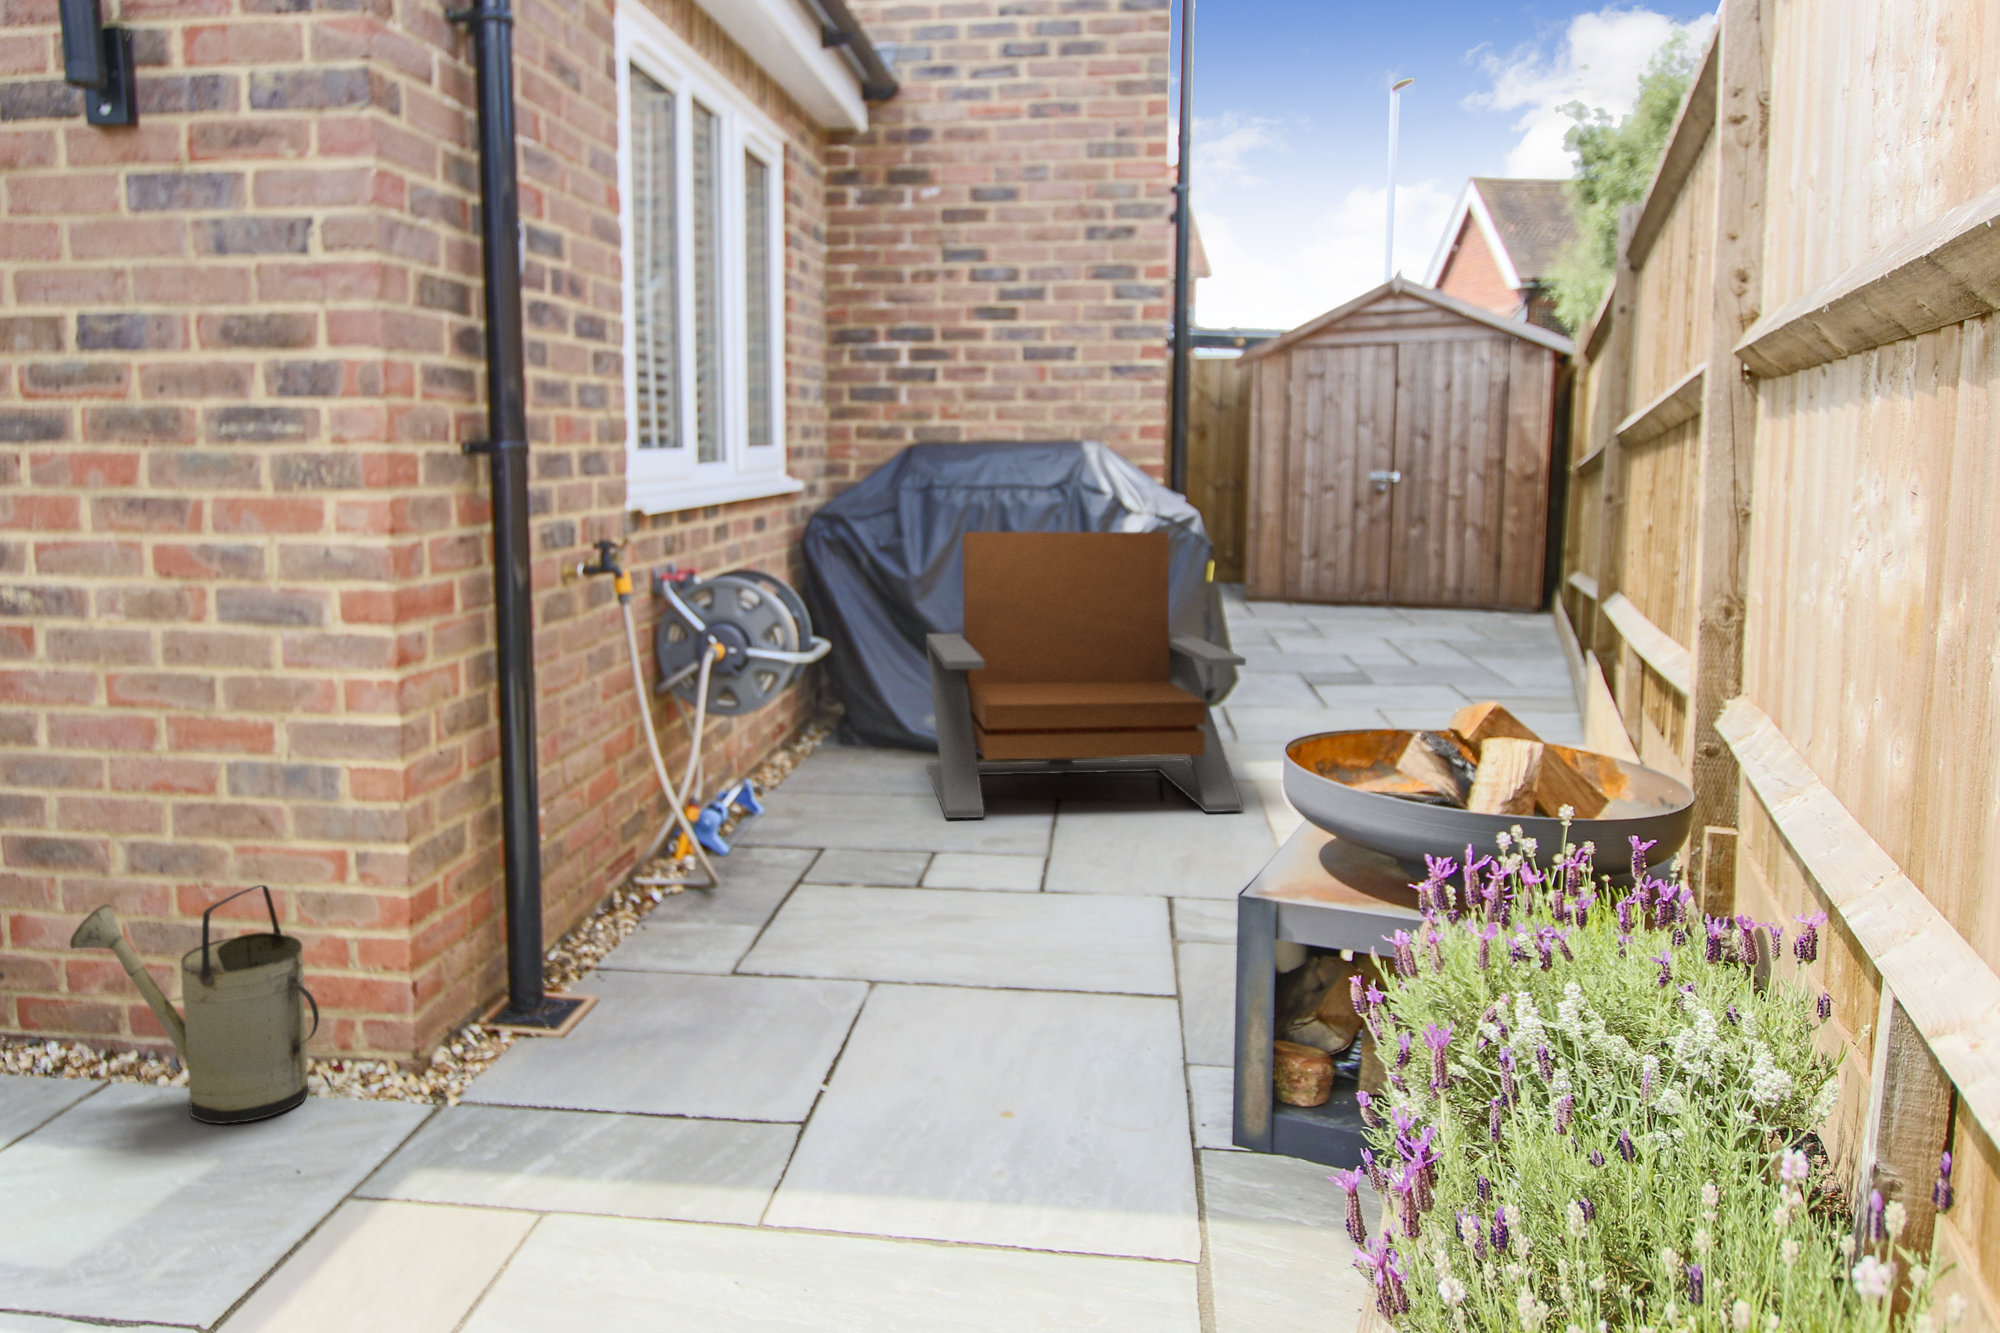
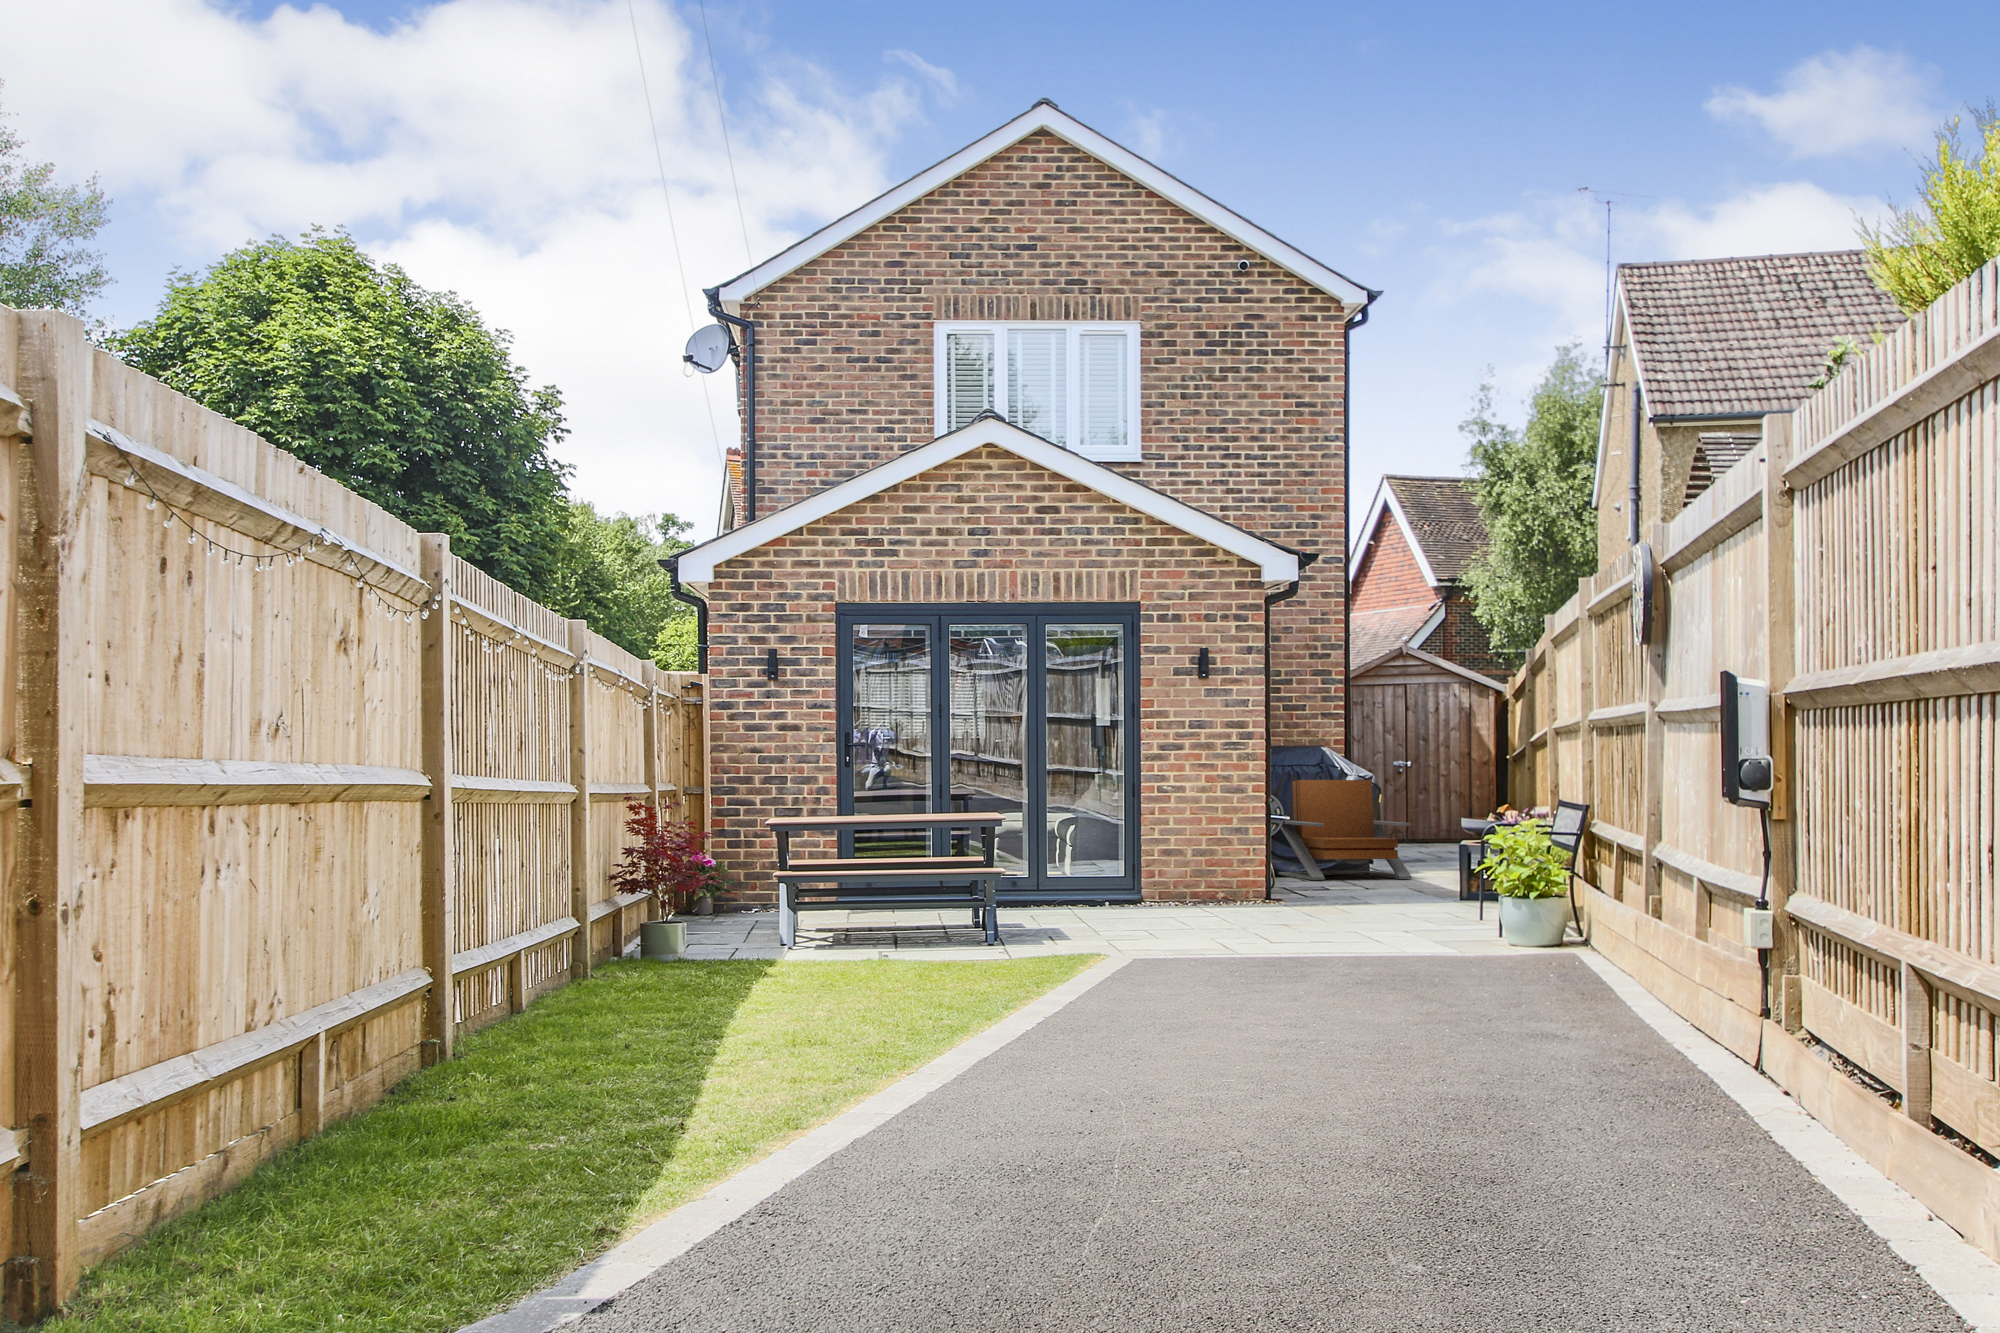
watering can: present [70,885,319,1124] -> none [1196,853,1255,904]

